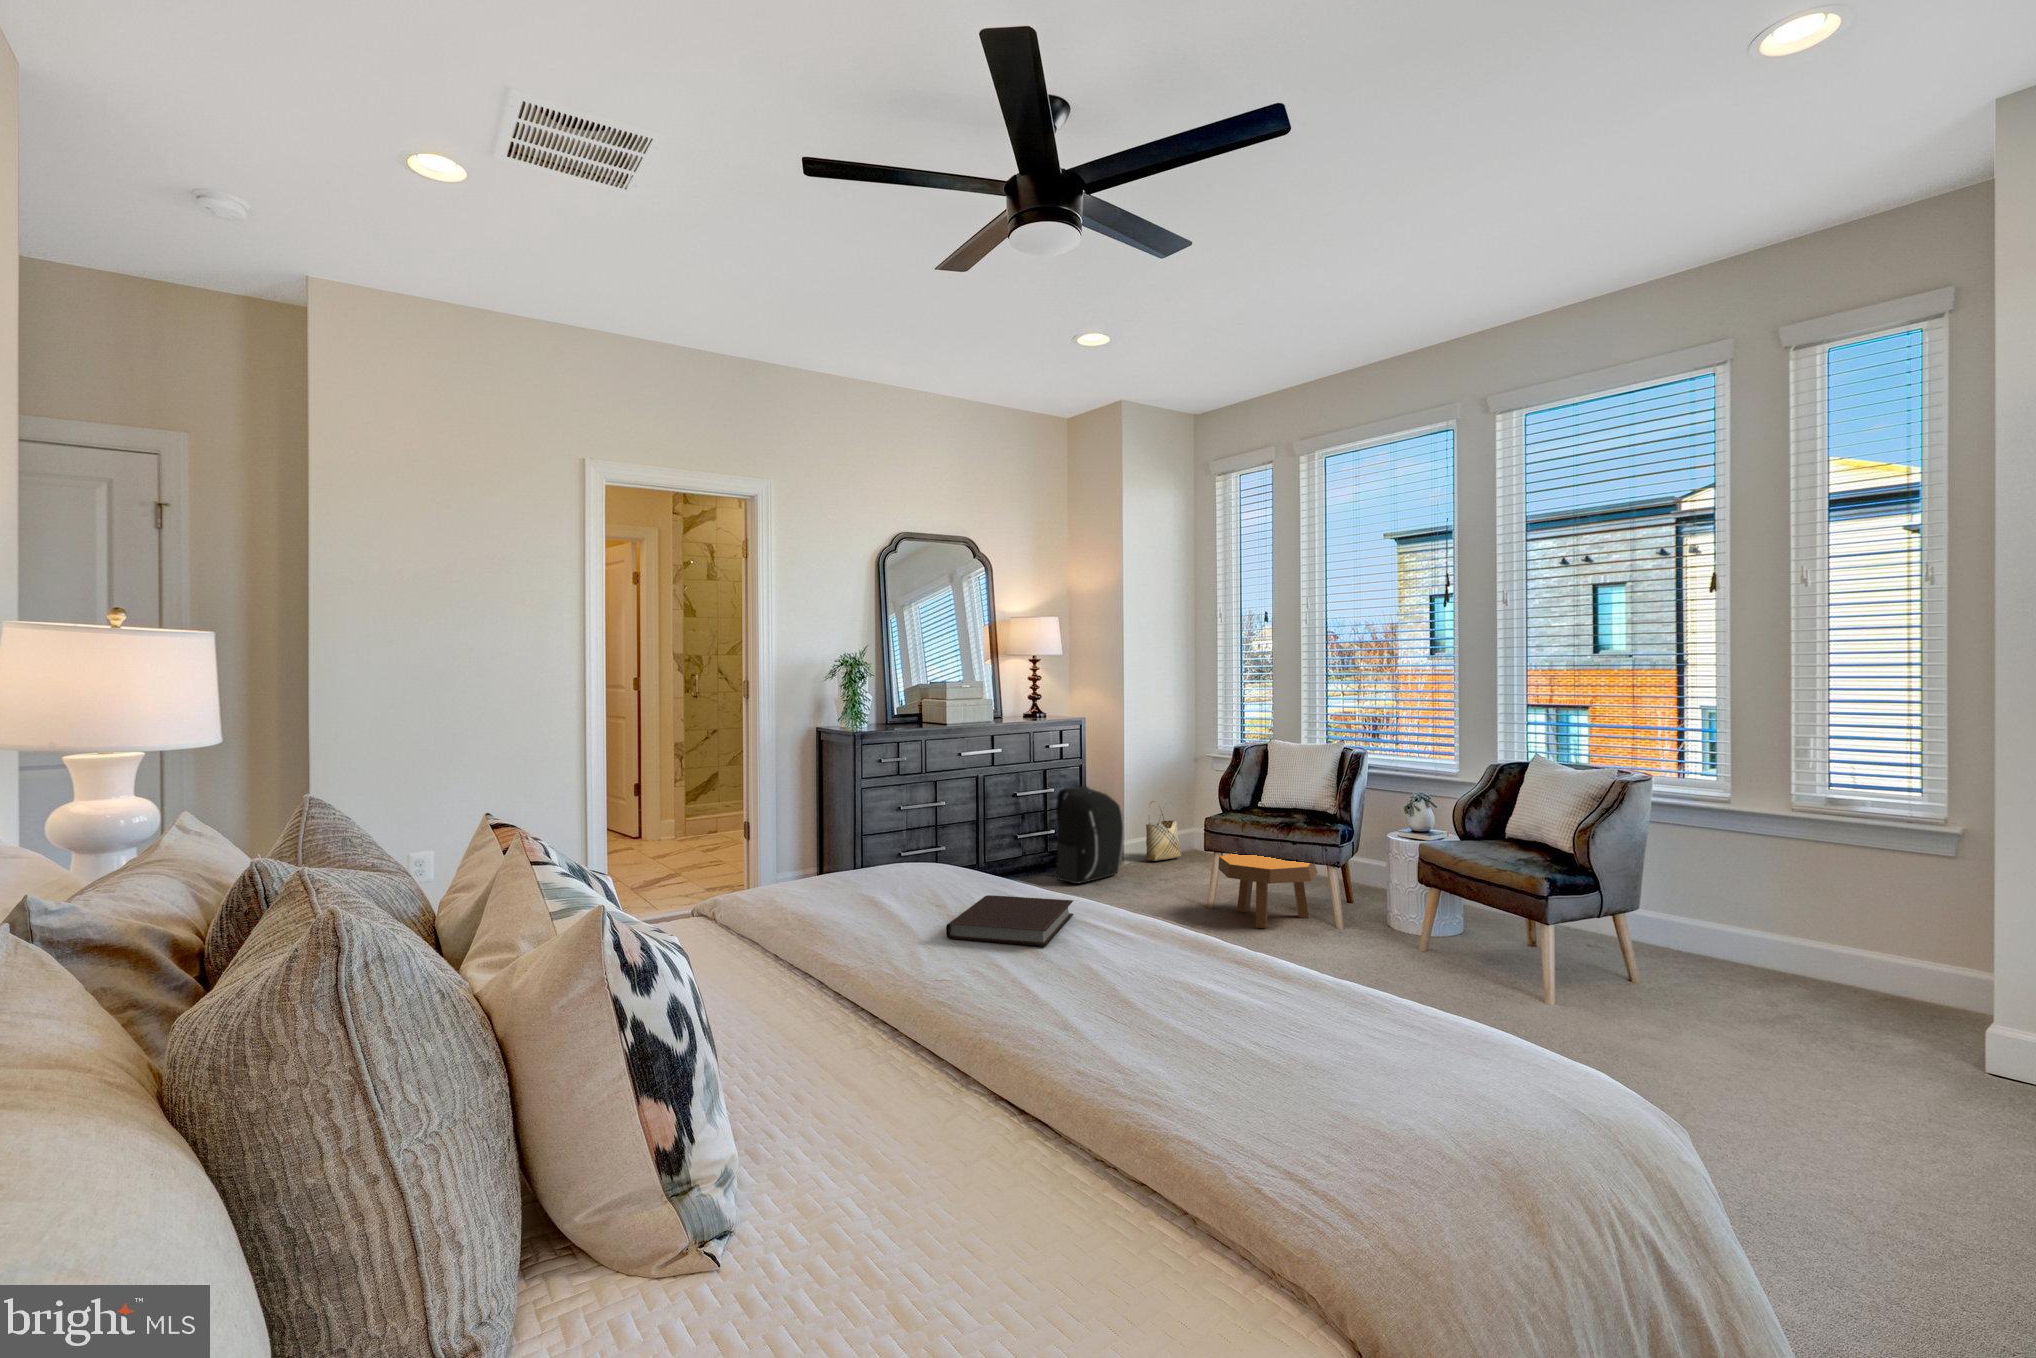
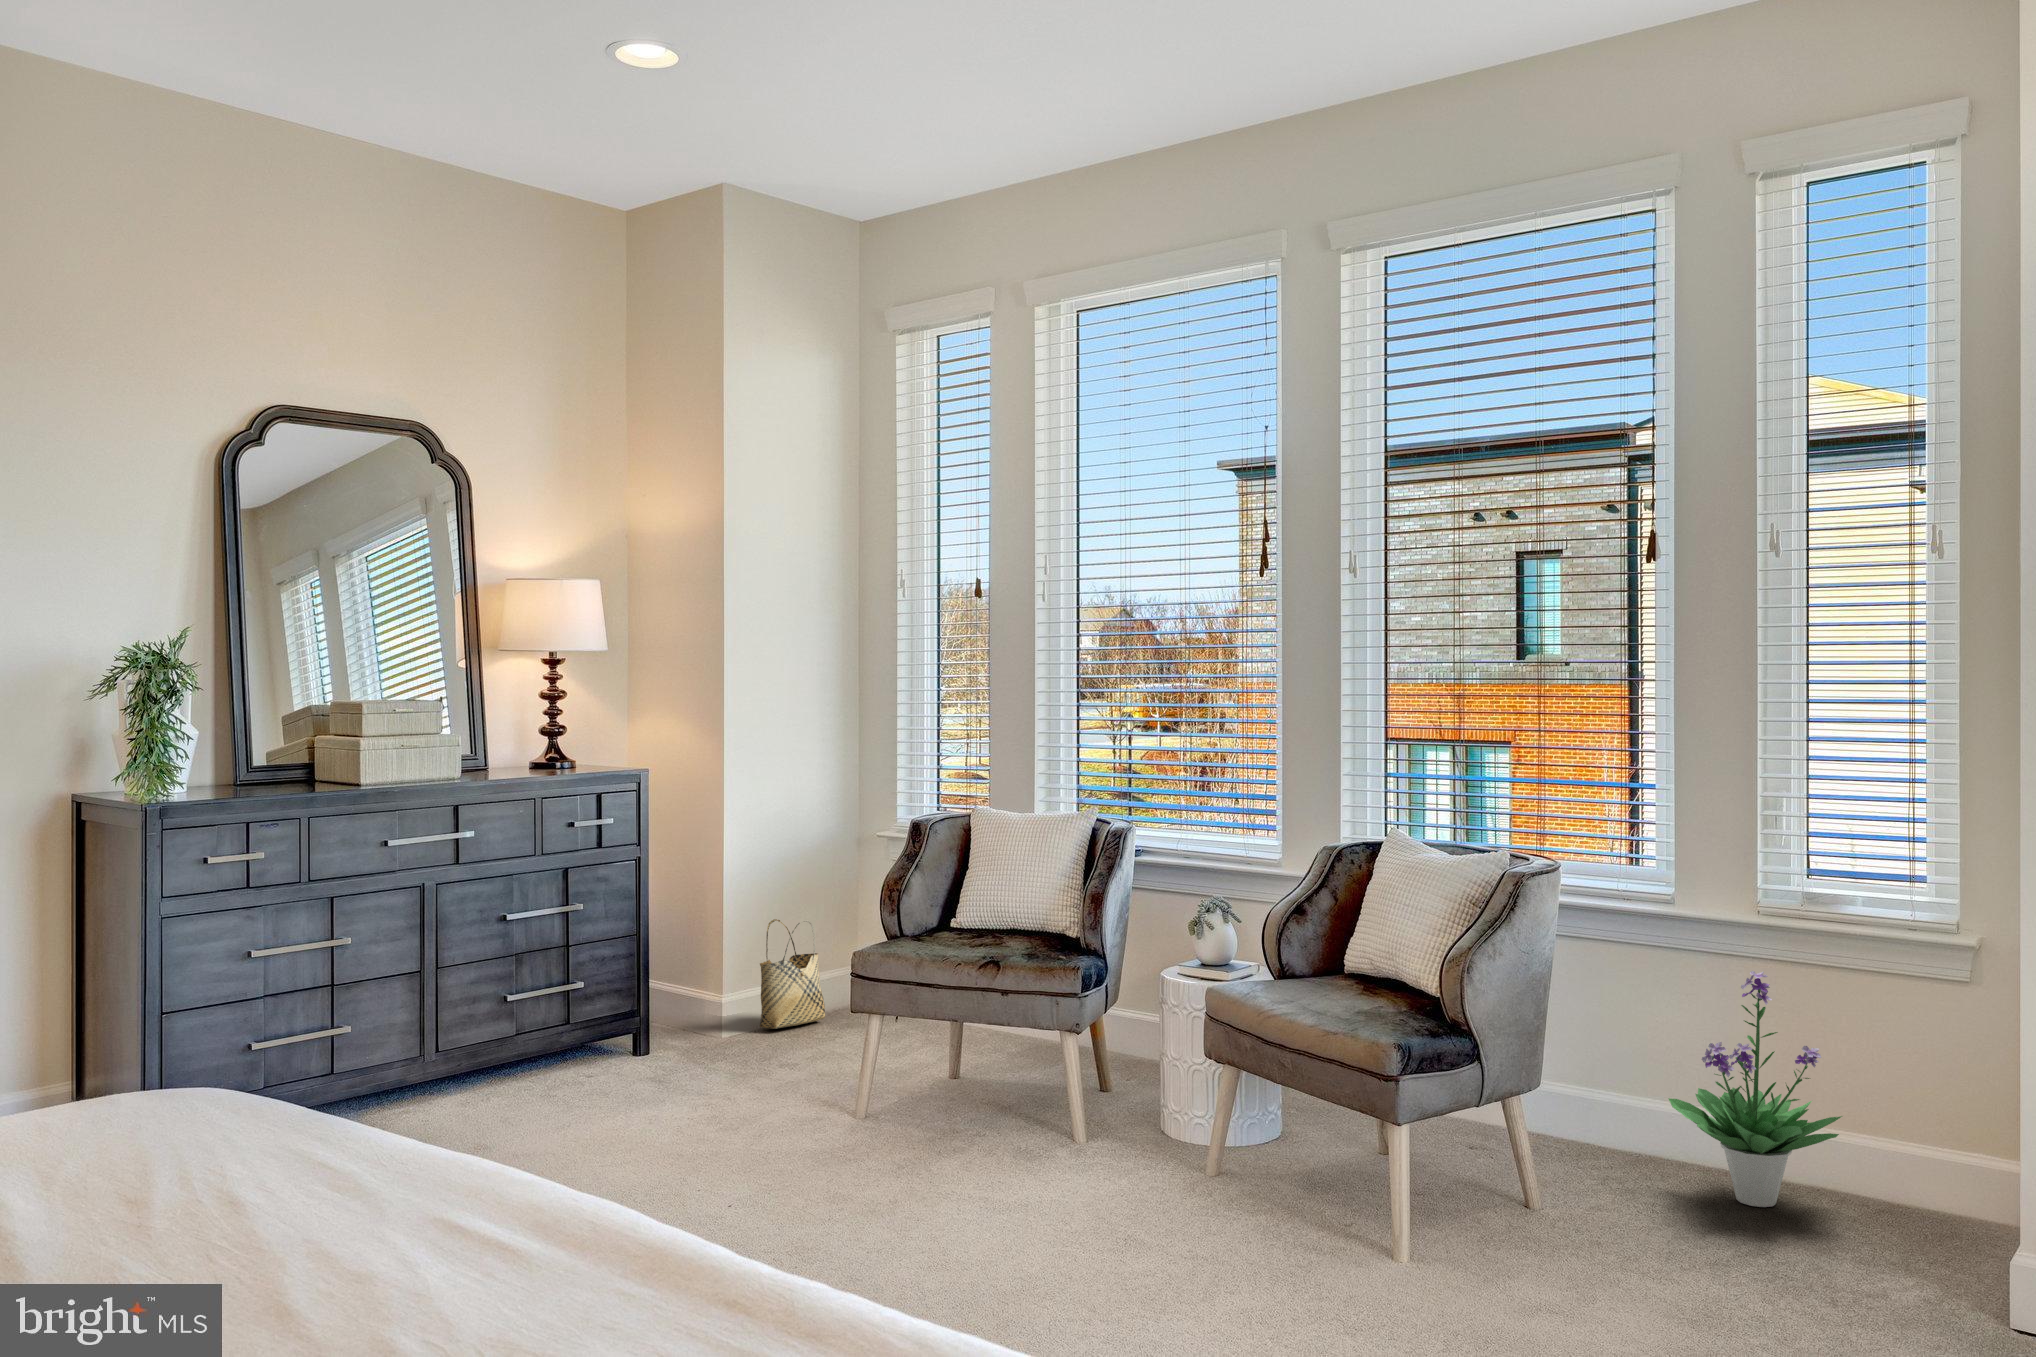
backpack: present [1054,786,1124,884] -> none [566,897,713,1082]
potted plant: none [1728,845,1858,991] -> present [1669,971,1842,1207]
footstool: present [1218,854,1318,928] -> none [872,1009,1045,1152]
notebook: present [946,895,1073,946] -> none [103,1178,441,1301]

